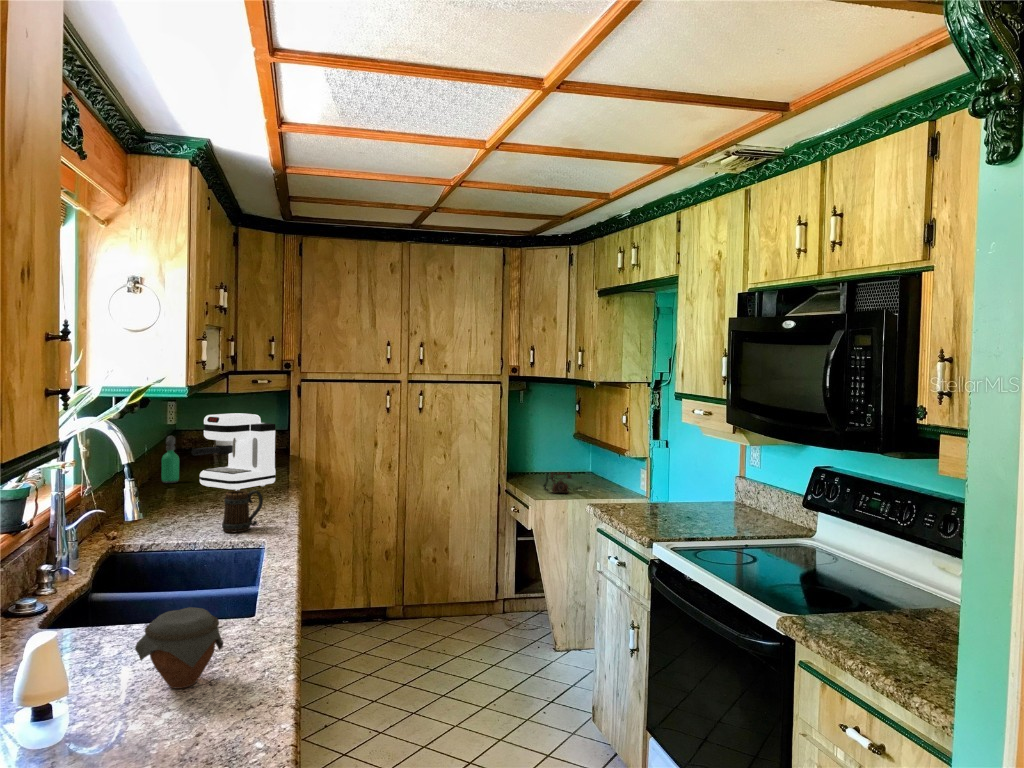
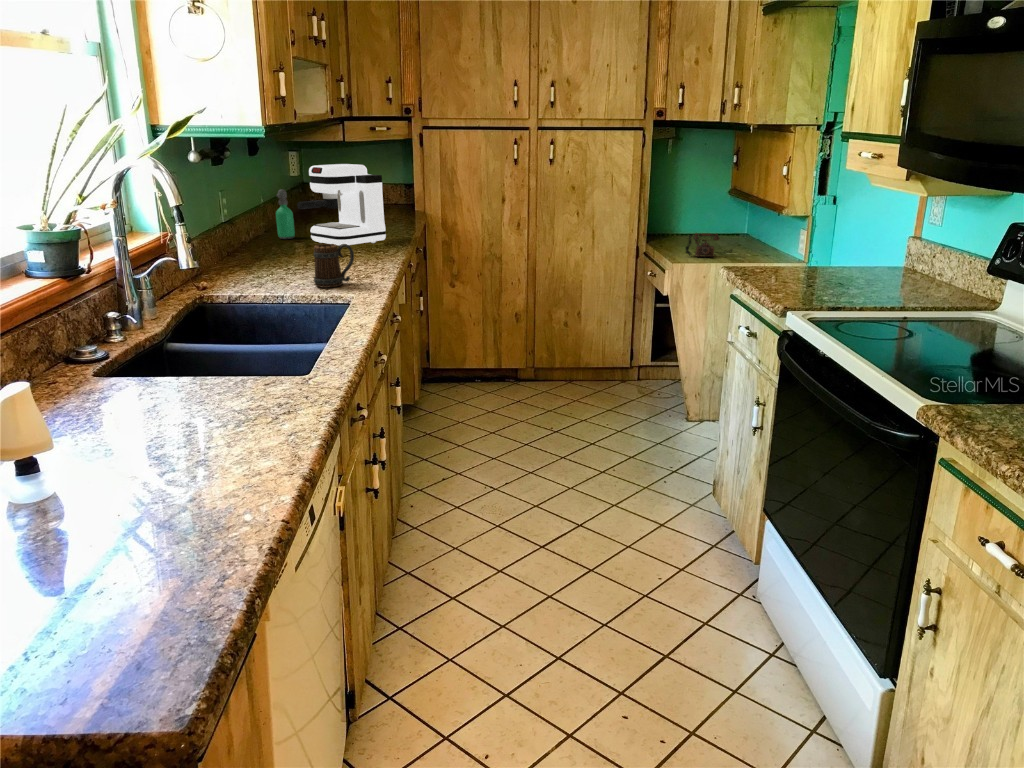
jar: present [135,607,223,689] -> none [157,358,248,439]

